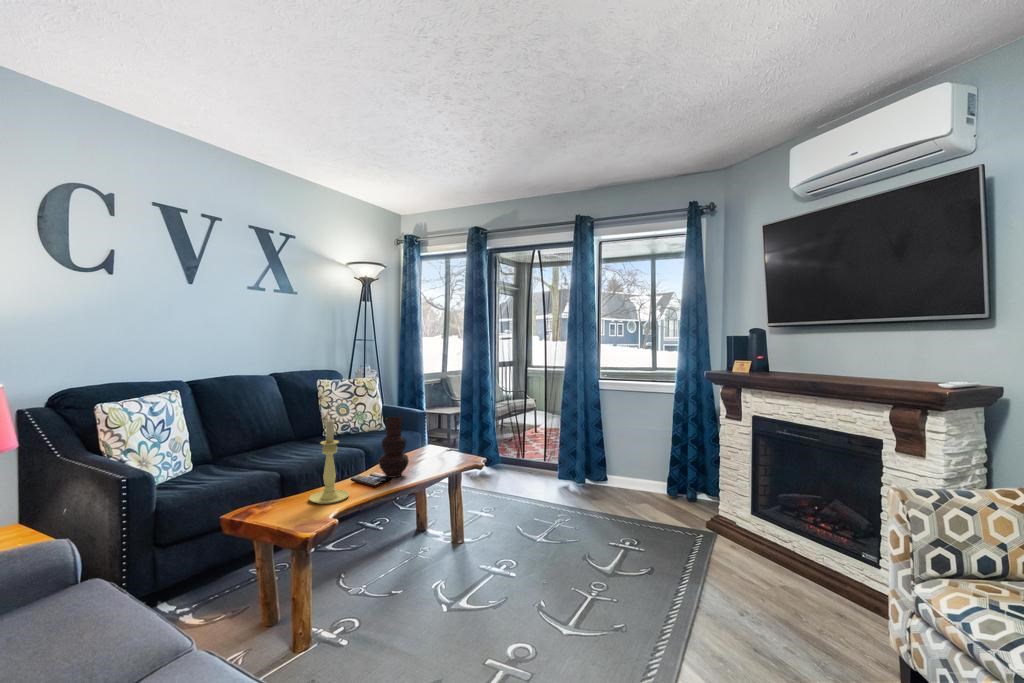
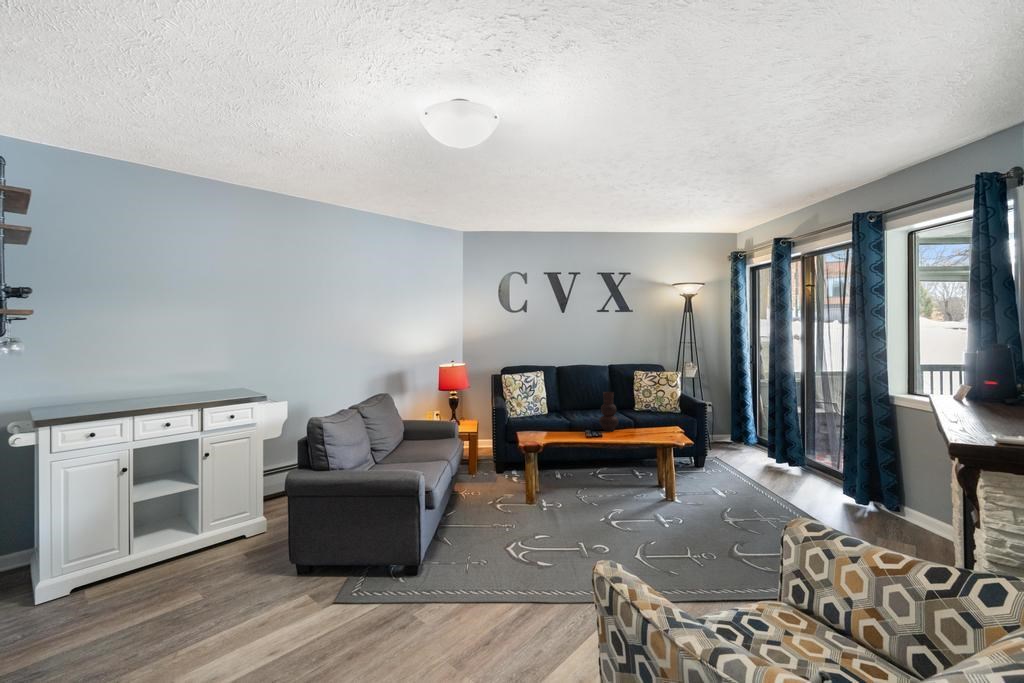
candle holder: present [309,420,349,504] -> none [548,386,569,432]

